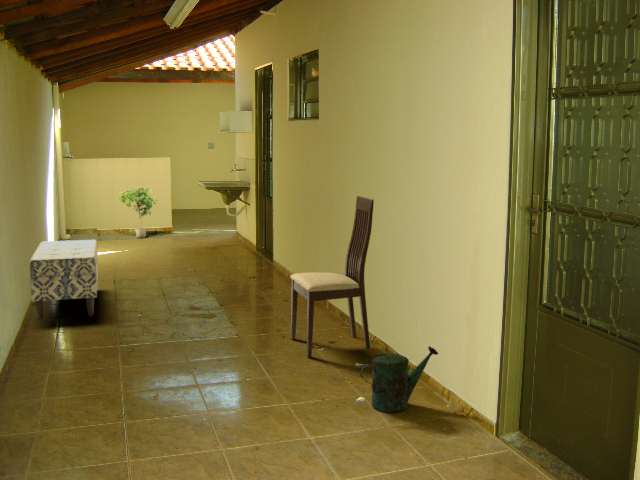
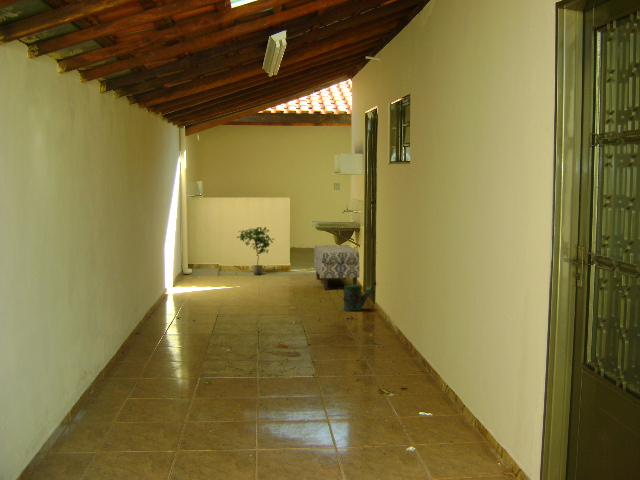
chair: present [290,196,374,358] -> none [373,233,447,380]
bench: present [30,240,98,319] -> present [314,245,359,290]
watering can: present [360,346,438,412] -> present [343,281,376,311]

